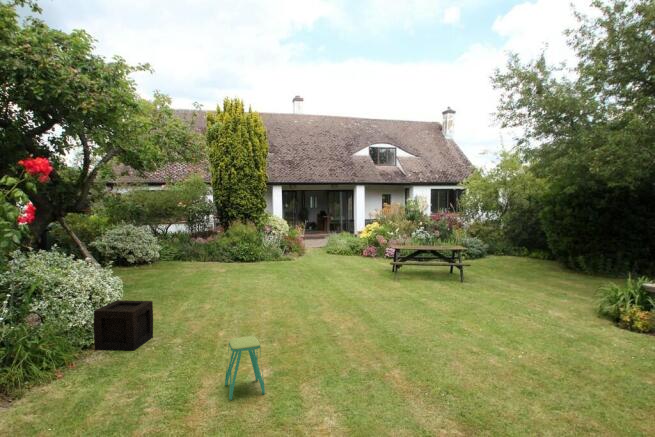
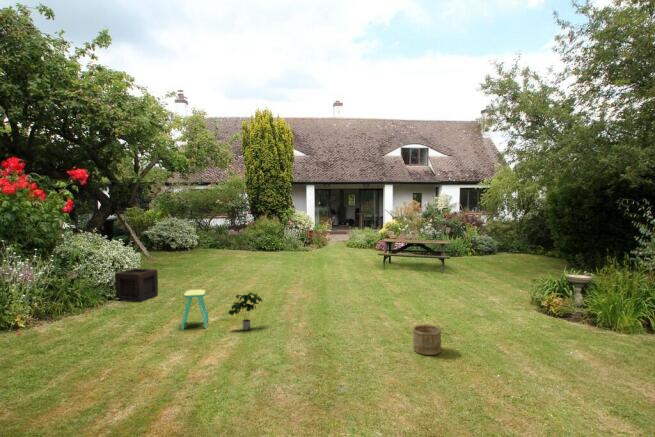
potted plant: none [301,338,342,393] -> present [229,293,262,330]
wooden bucket: none [570,373,616,419] -> present [412,325,441,355]

